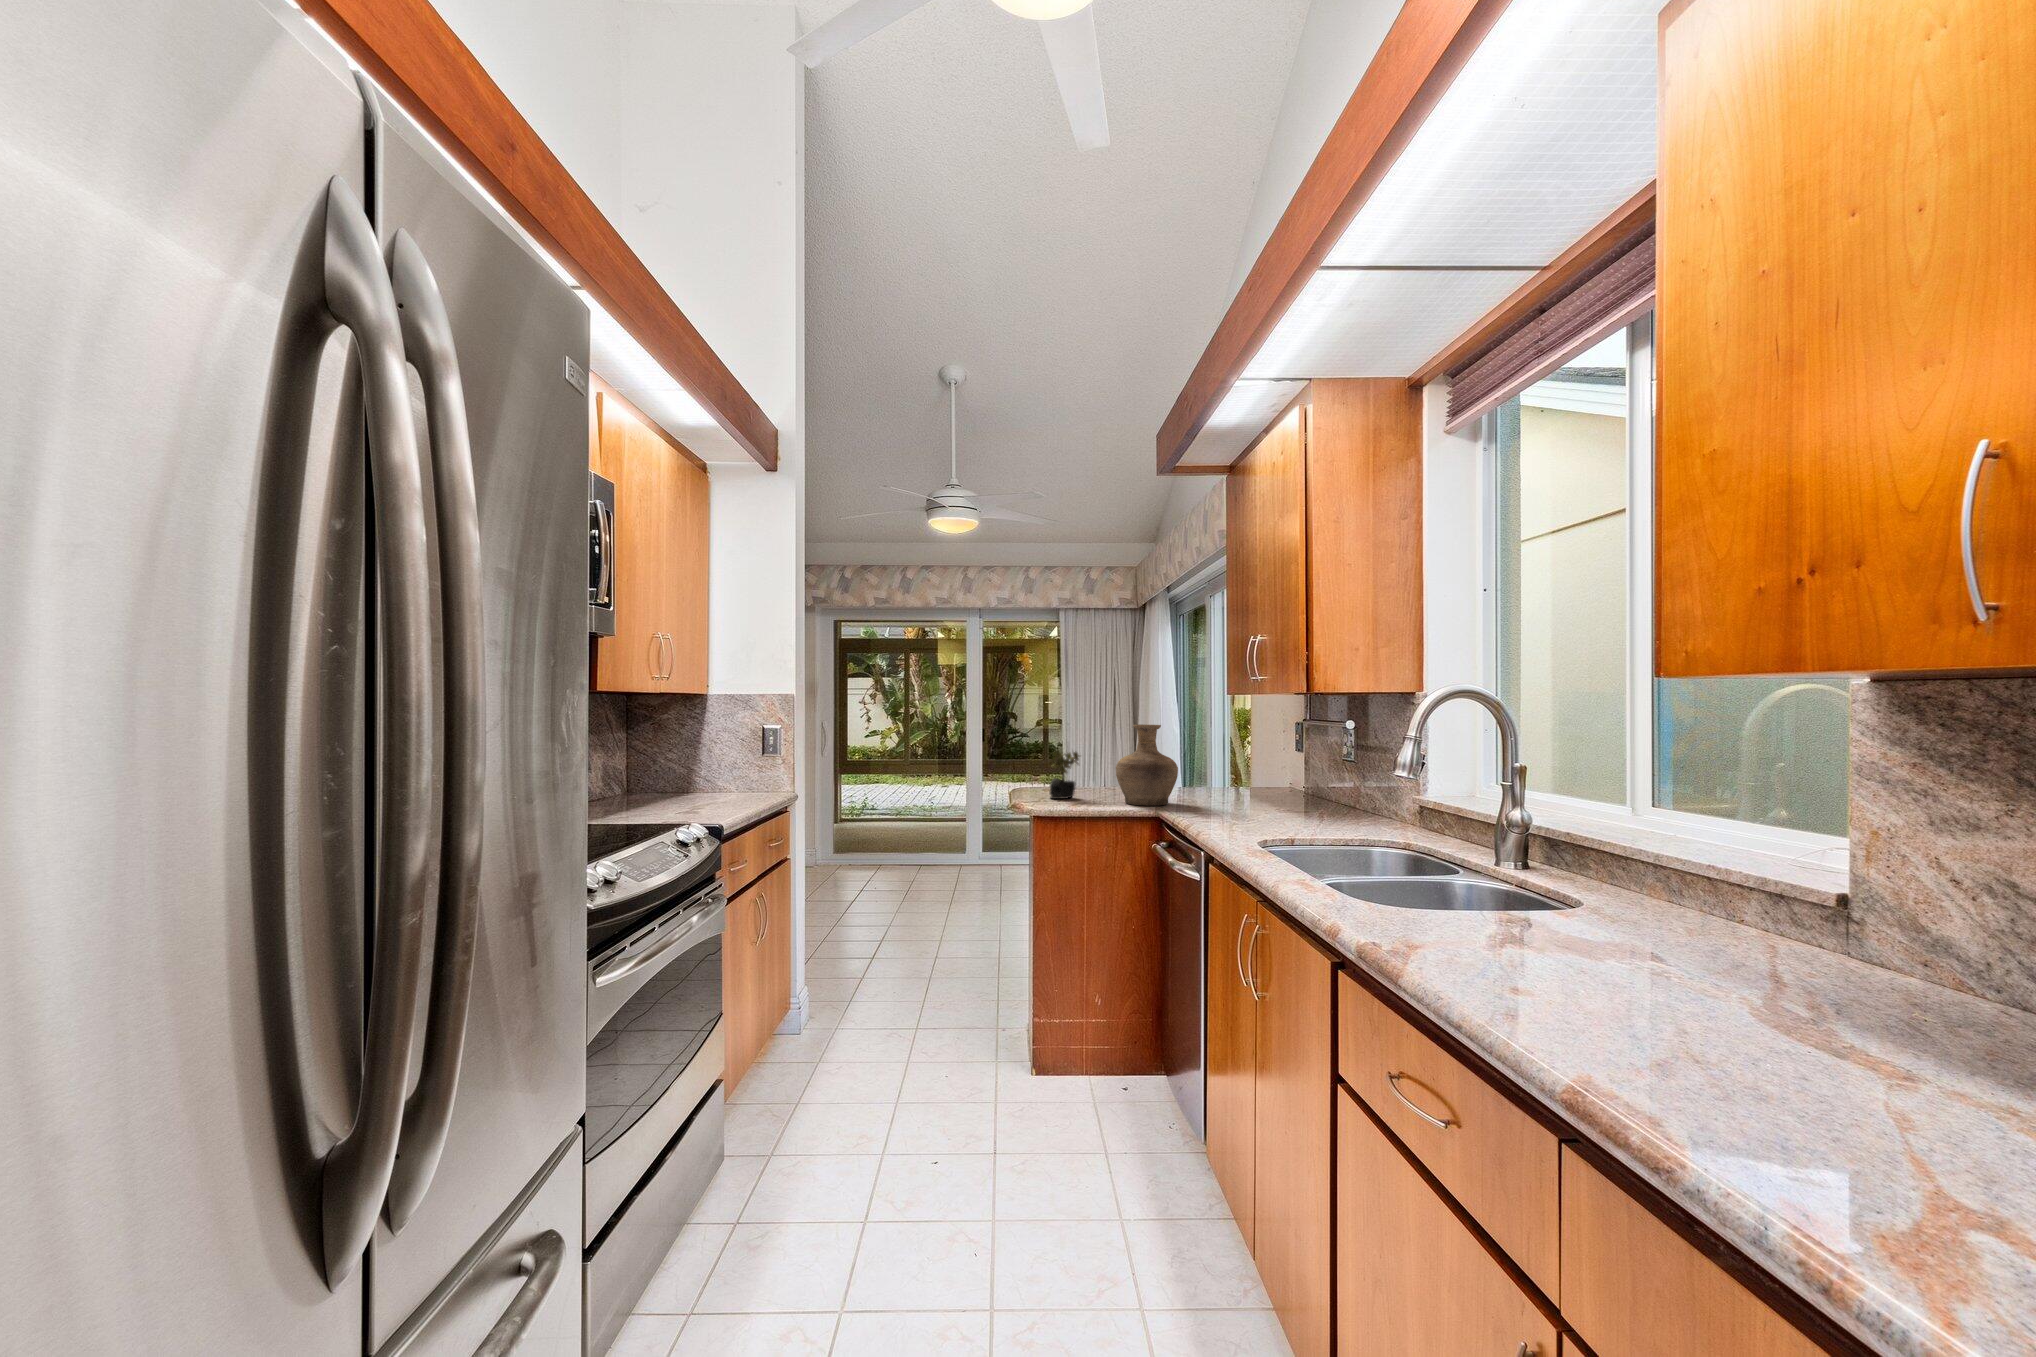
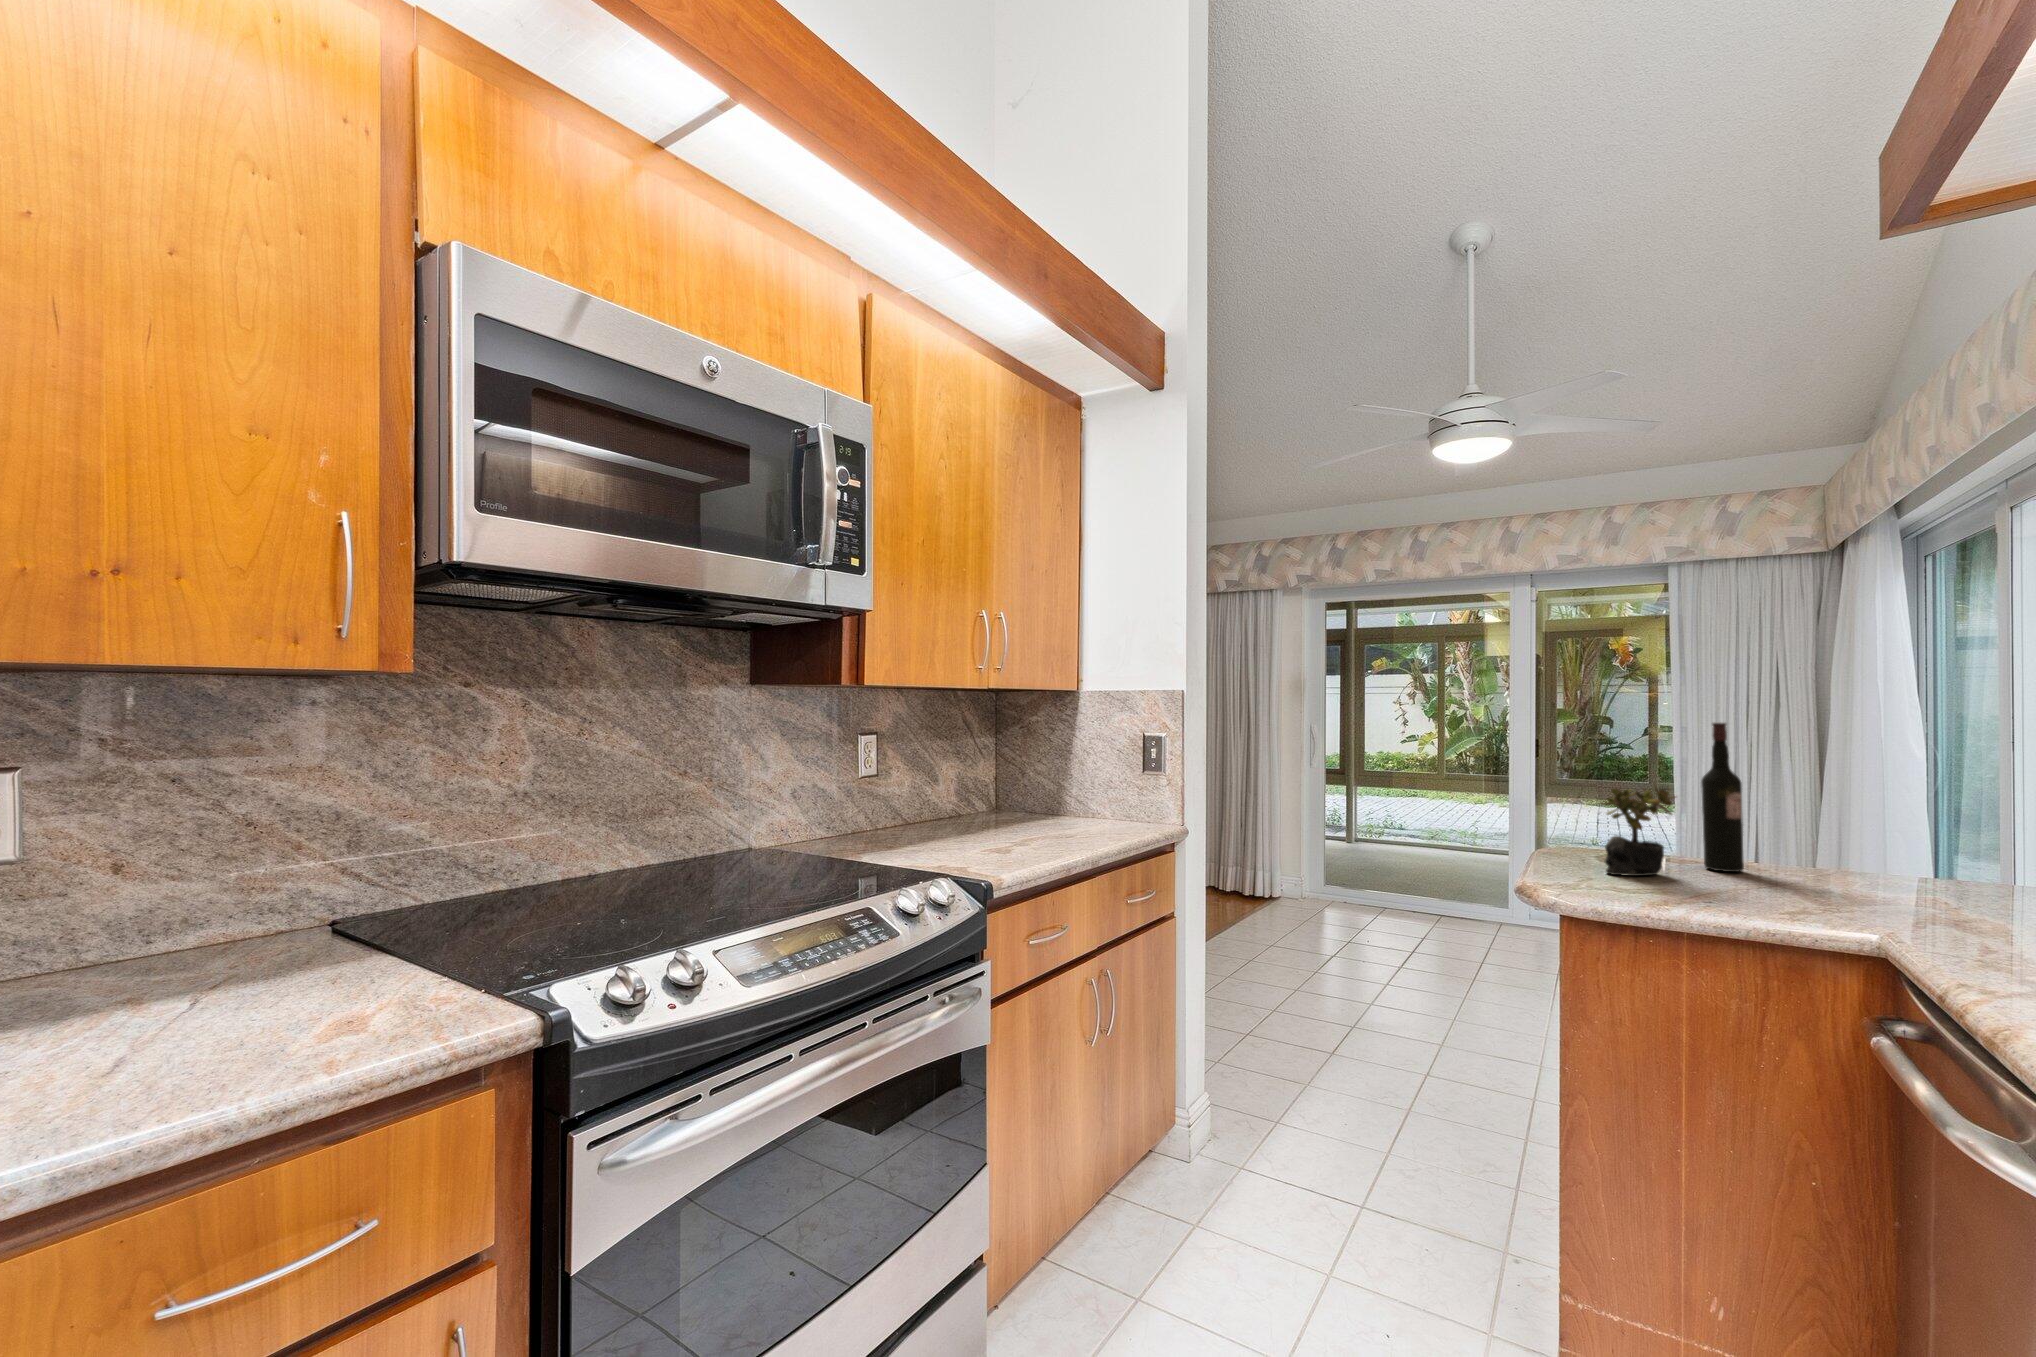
wine bottle: none [1090,716,1107,795] -> present [1701,722,1744,872]
vase: present [1116,724,1178,806] -> none [1757,741,1934,918]

